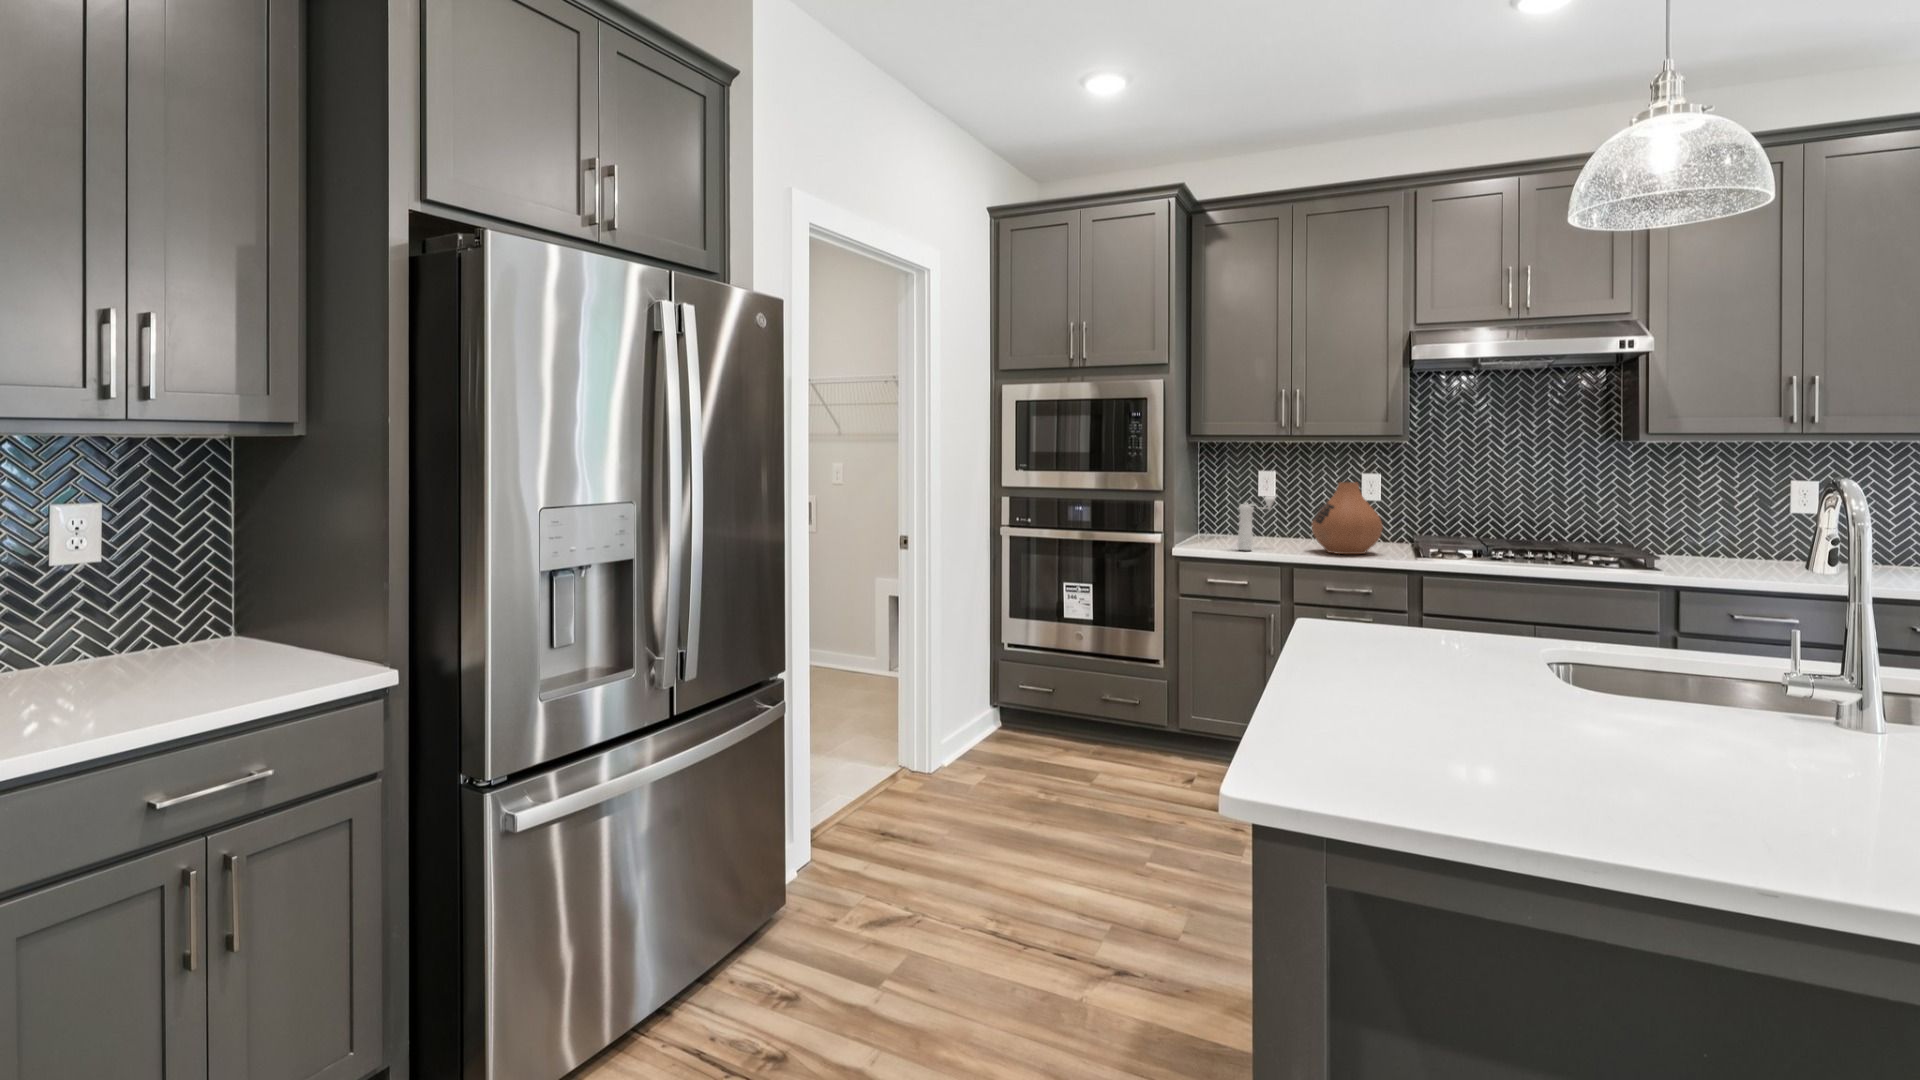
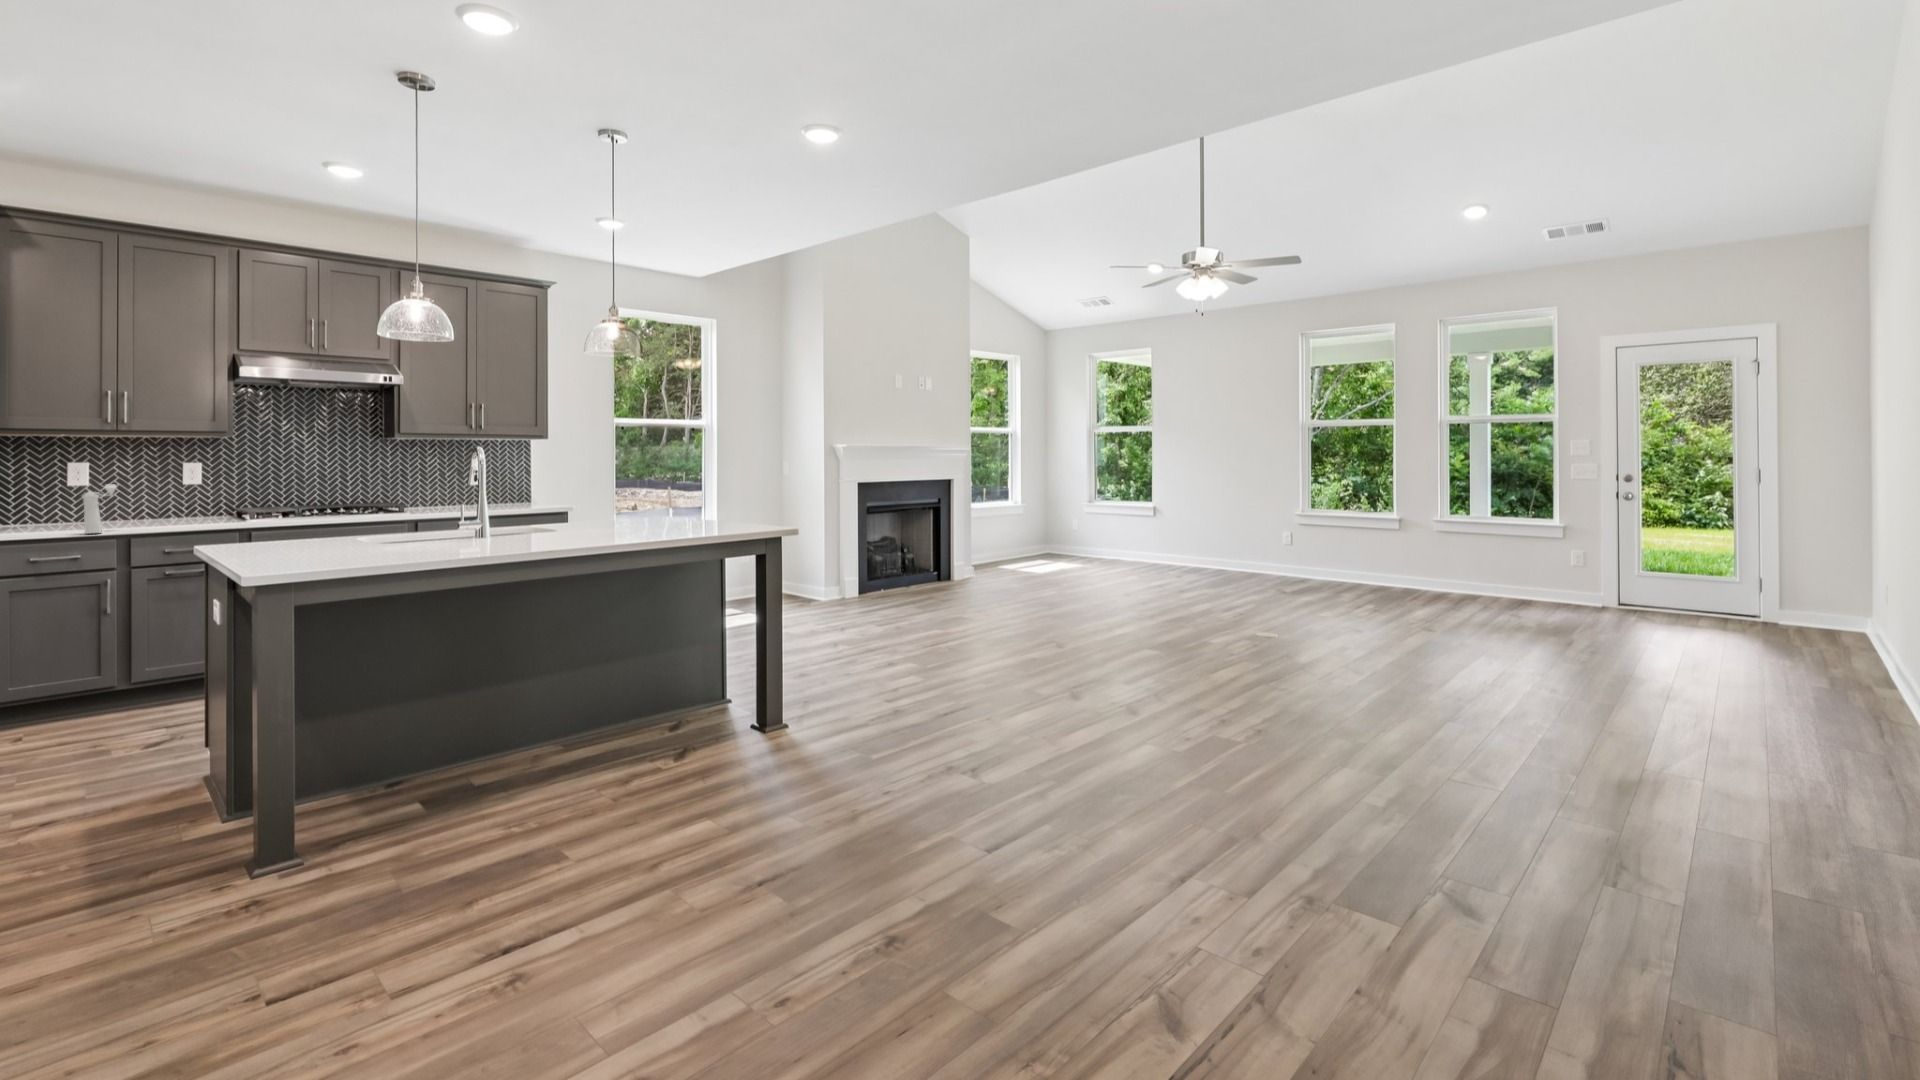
vase: present [1312,482,1383,554] -> none [159,471,229,528]

